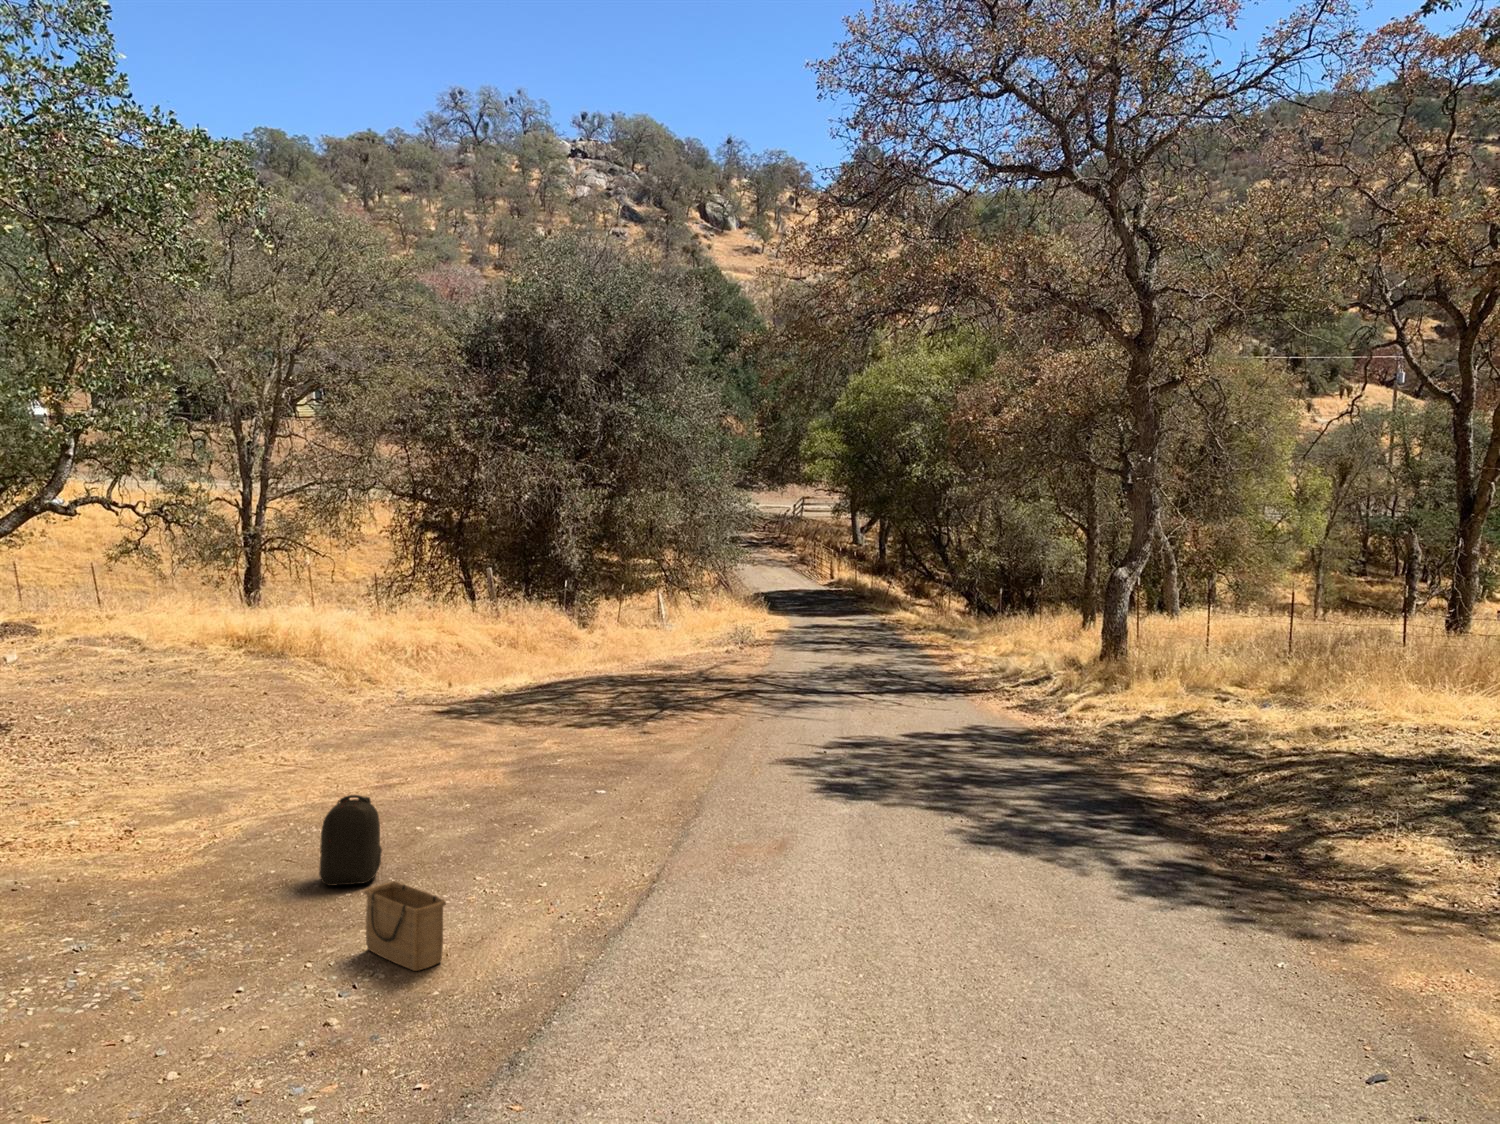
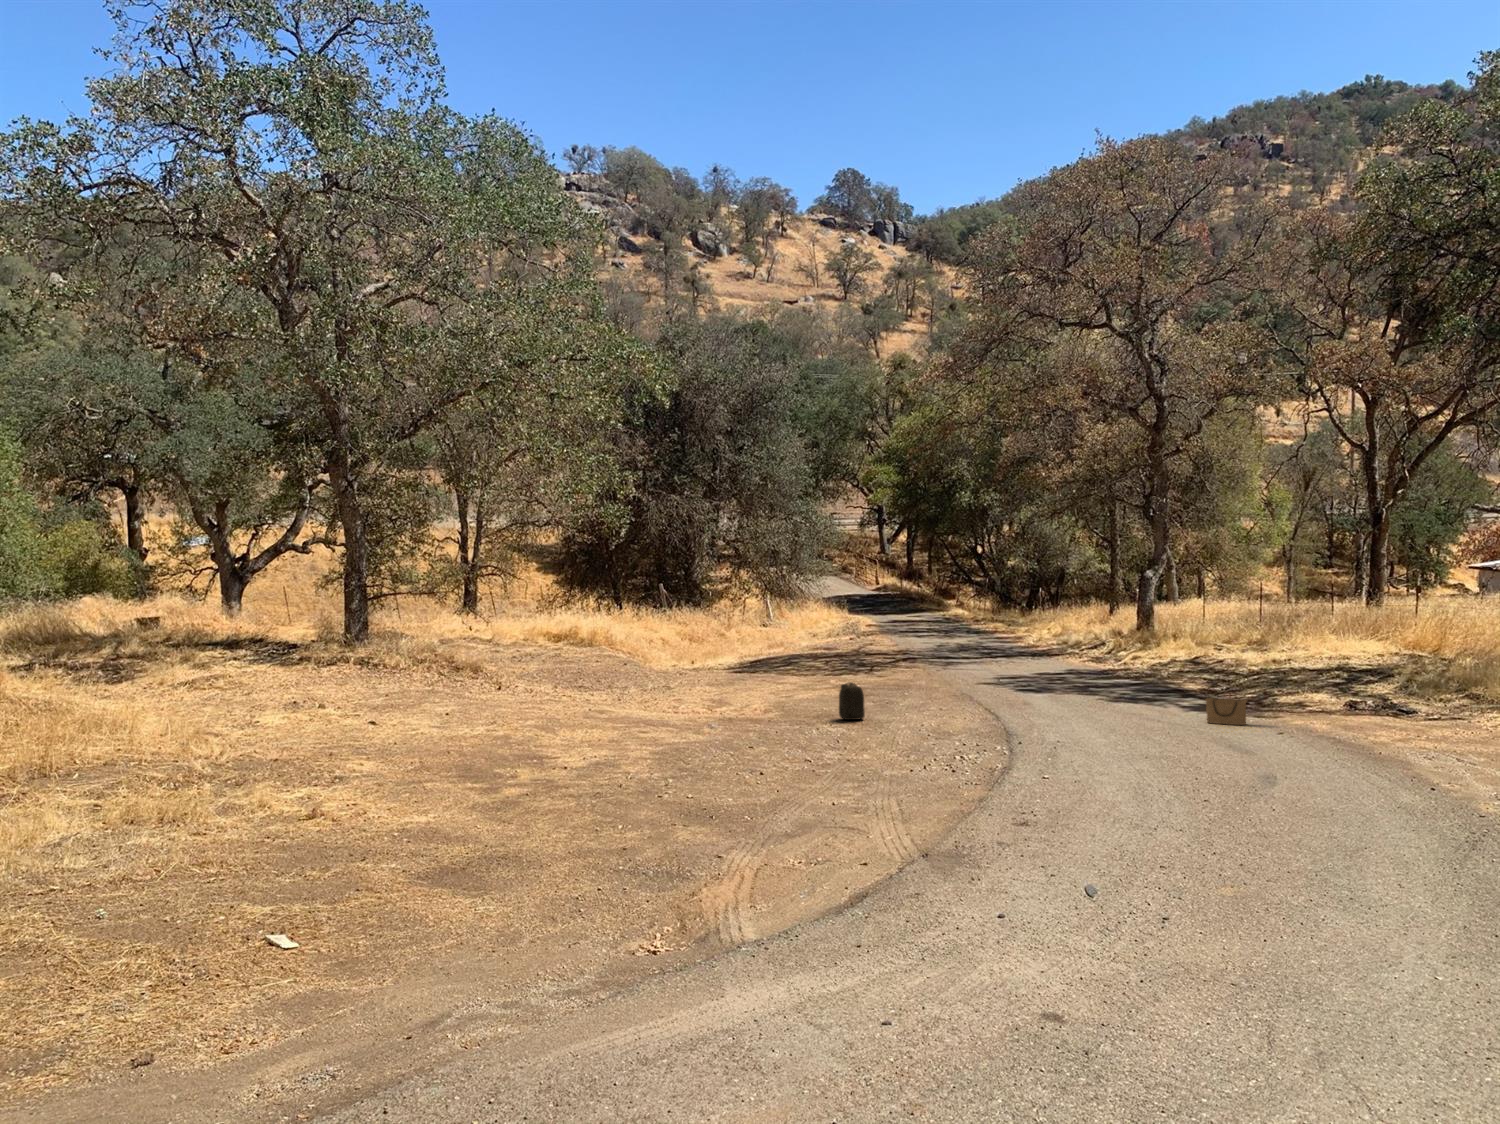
basket: present [364,882,446,971] -> present [1206,698,1247,725]

